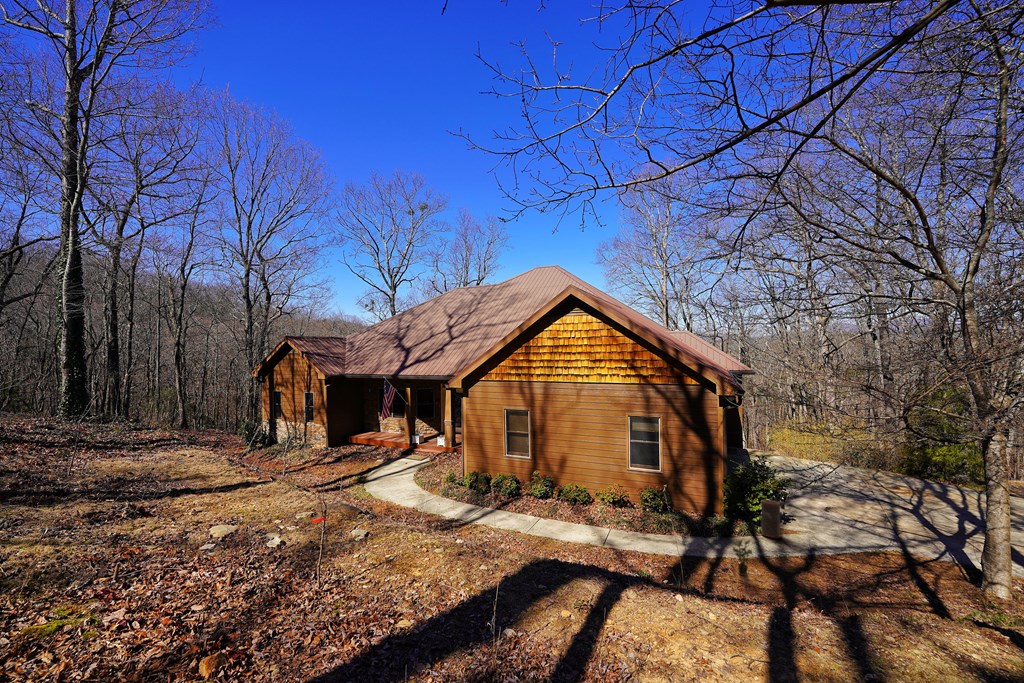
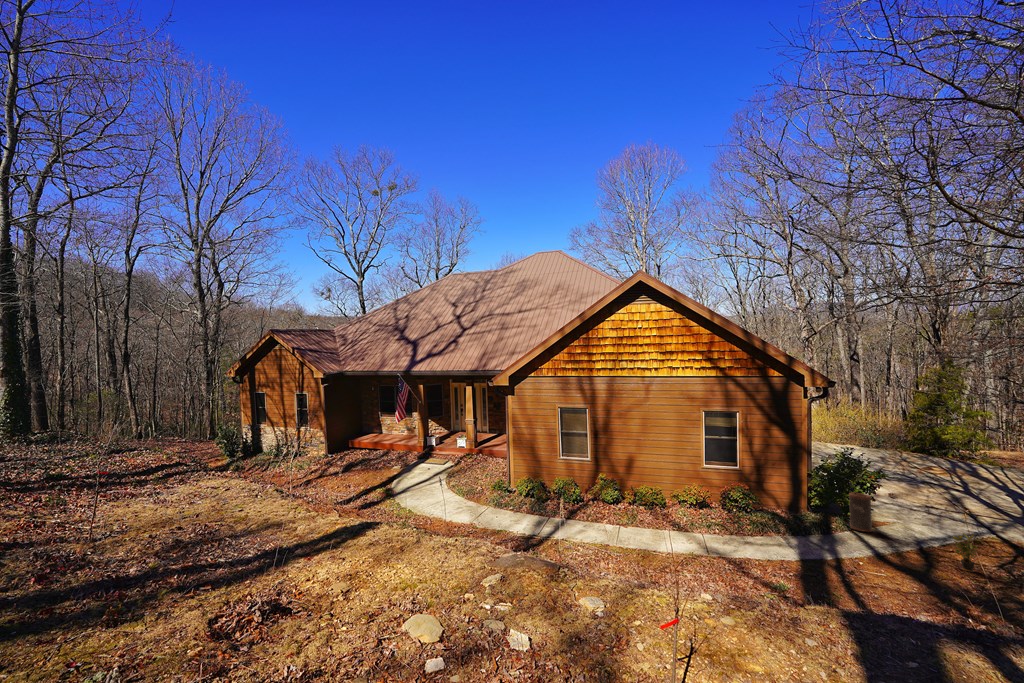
potted plant: present [733,540,753,576] -> present [953,533,978,572]

